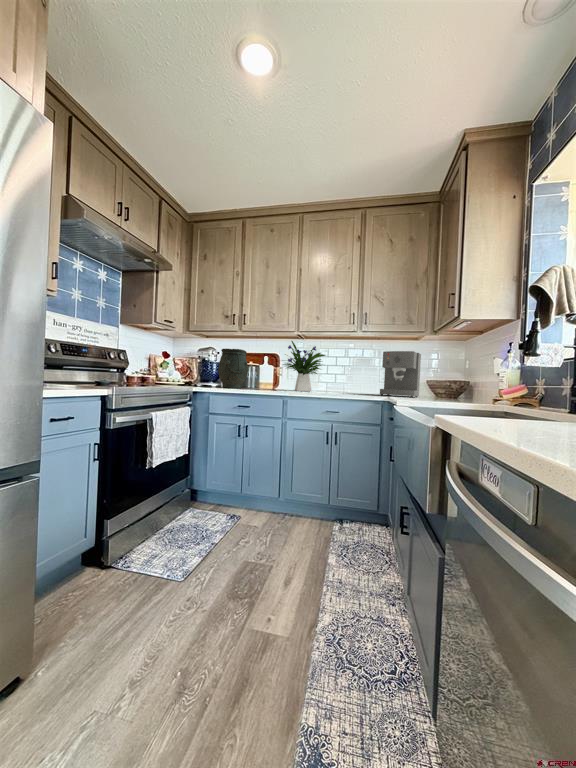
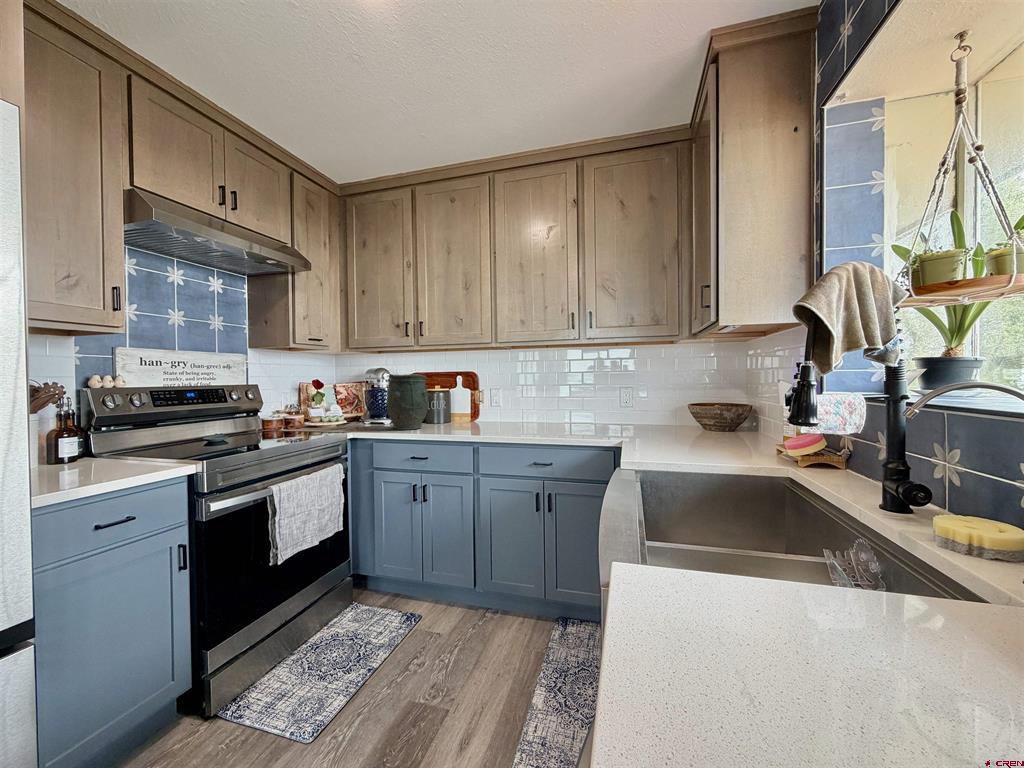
flower arrangement: present [283,341,325,391] -> none [475,356,542,428]
coffee maker: present [380,351,421,397] -> none [620,364,681,432]

